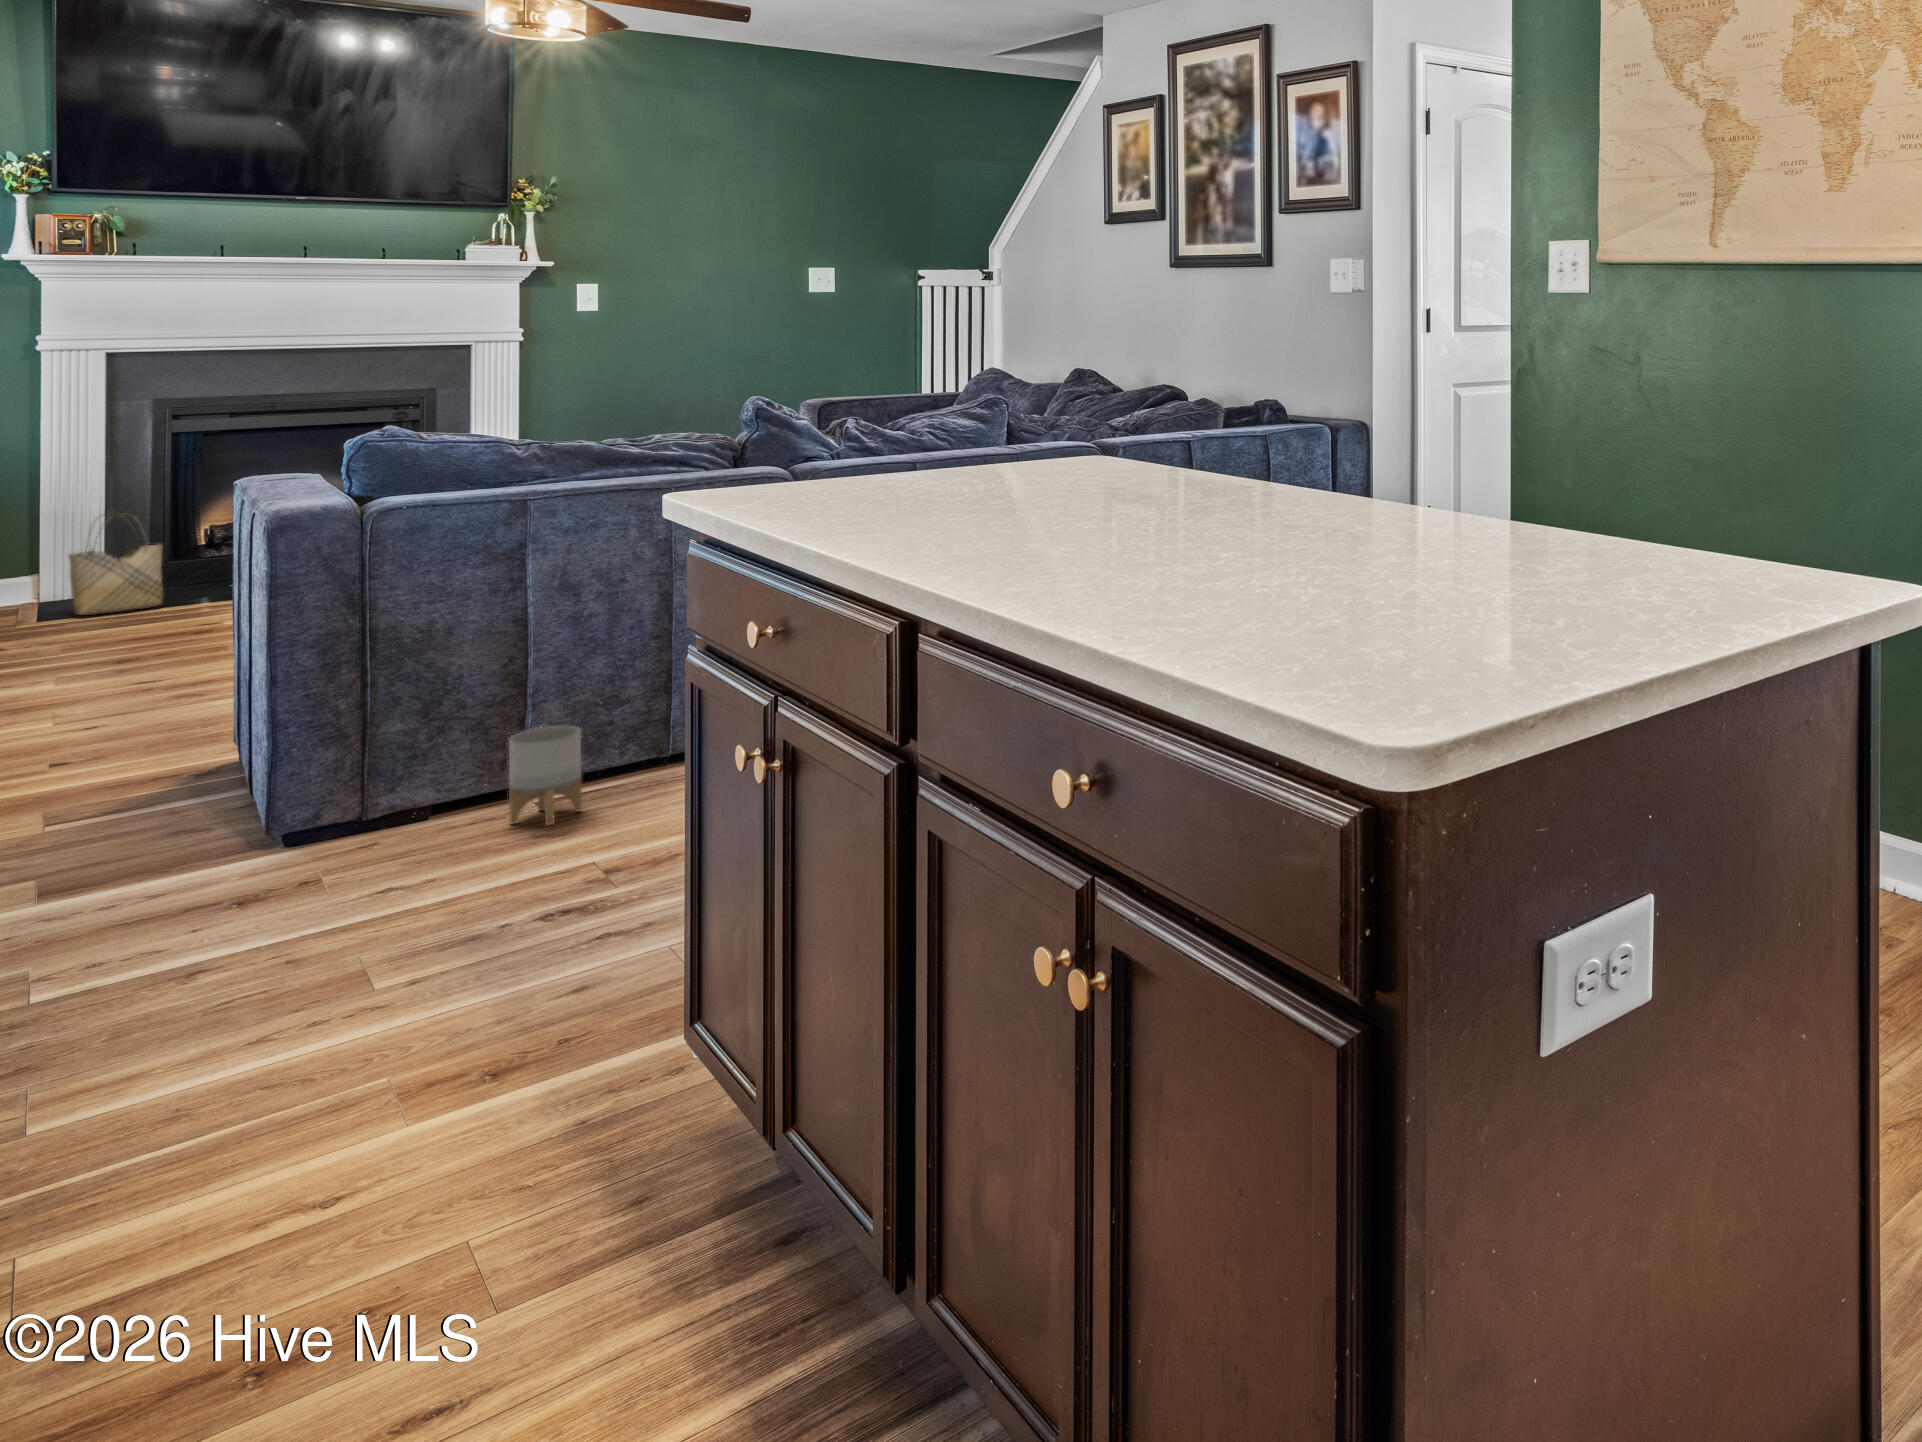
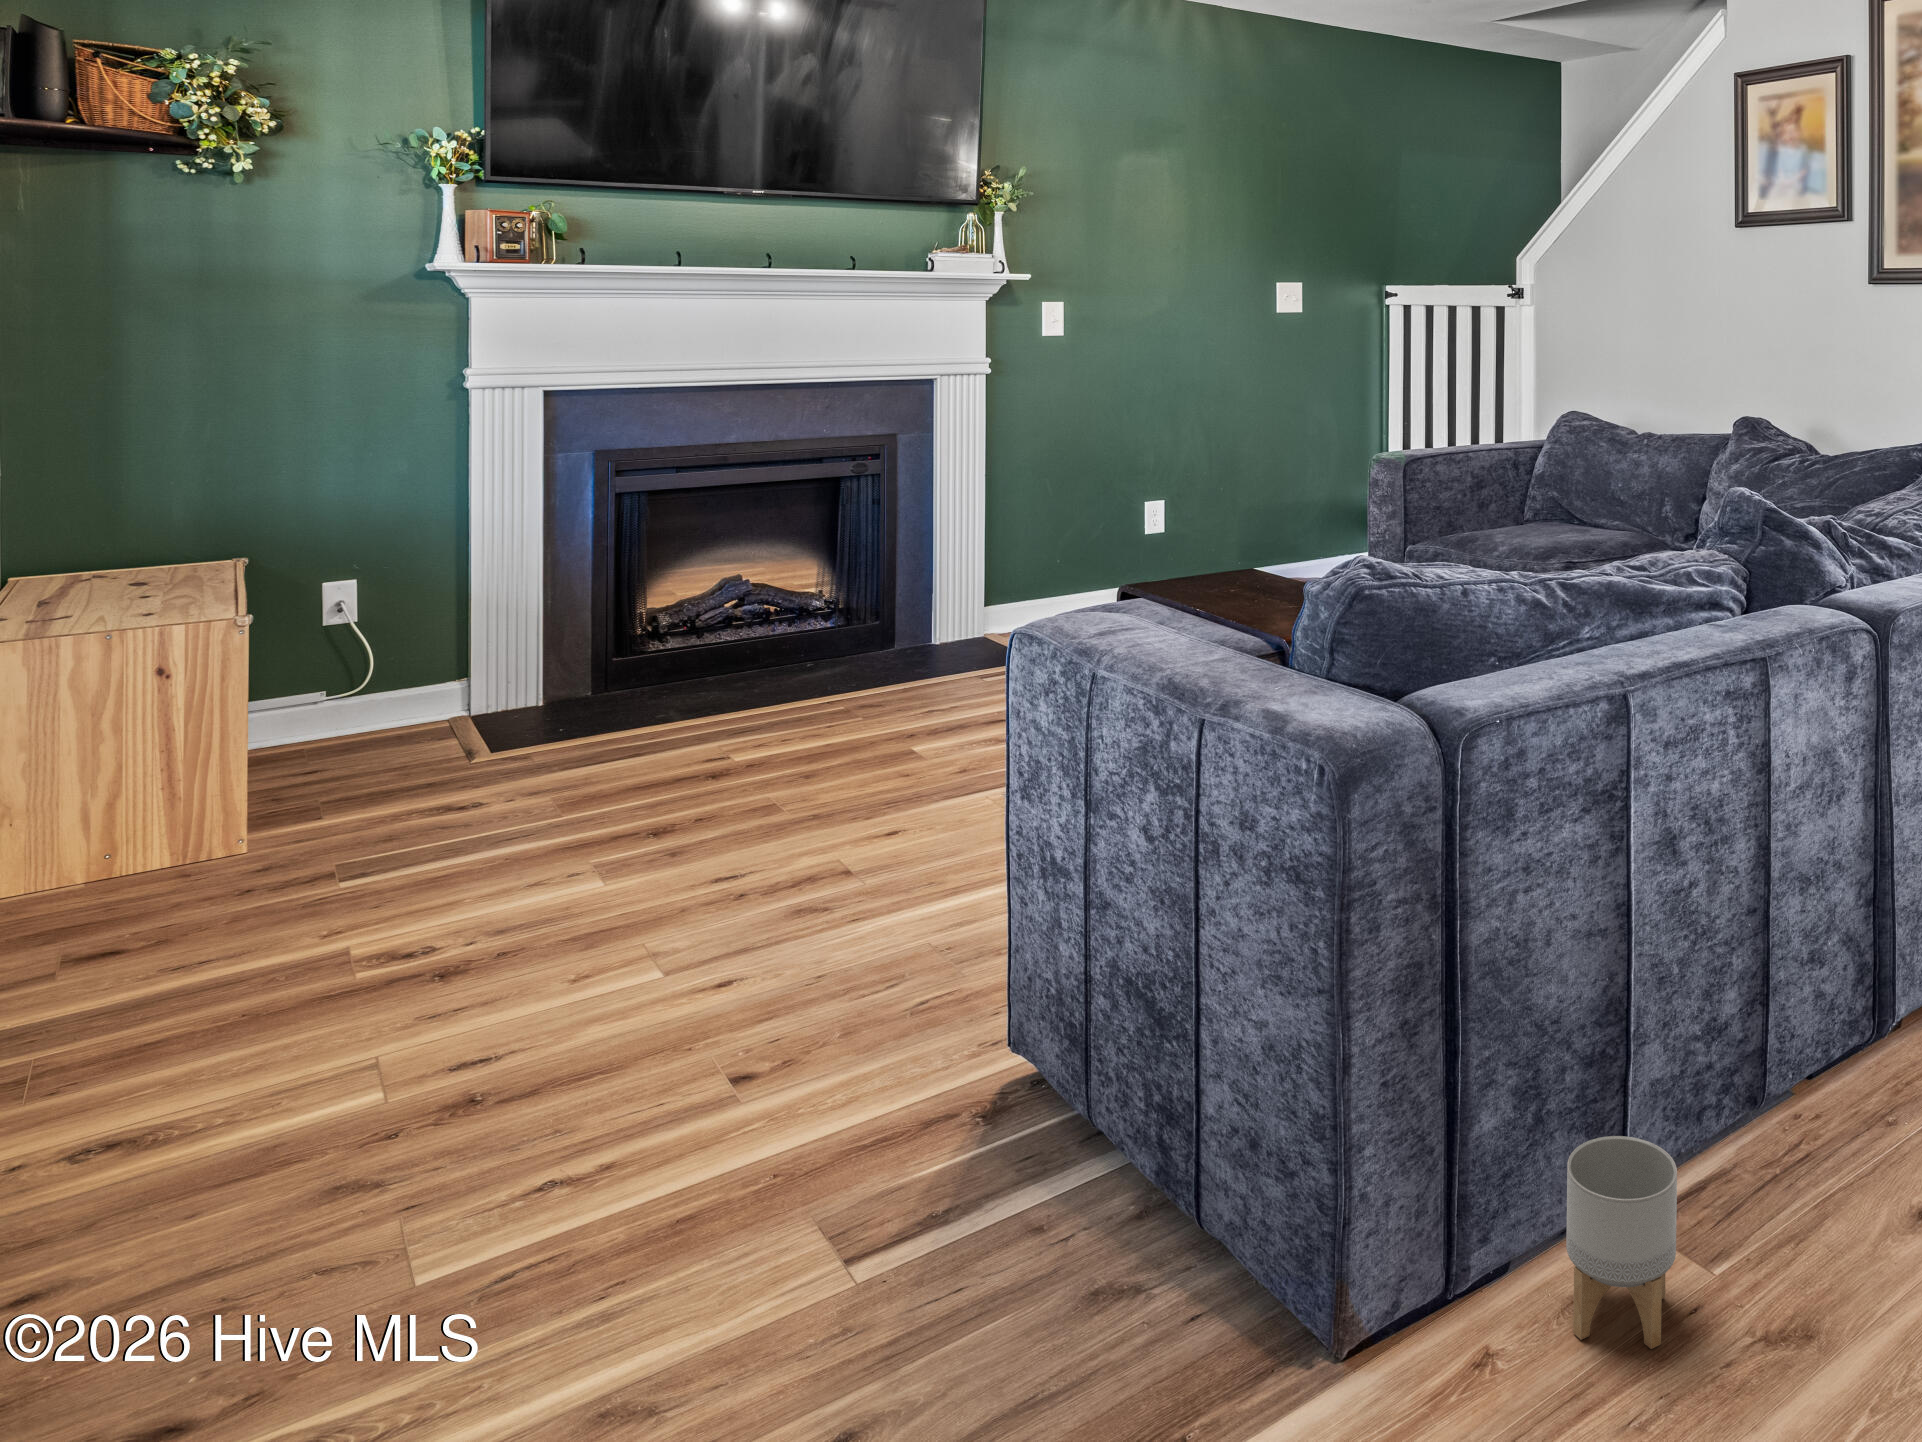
woven basket: present [69,514,163,615] -> none [508,600,614,739]

